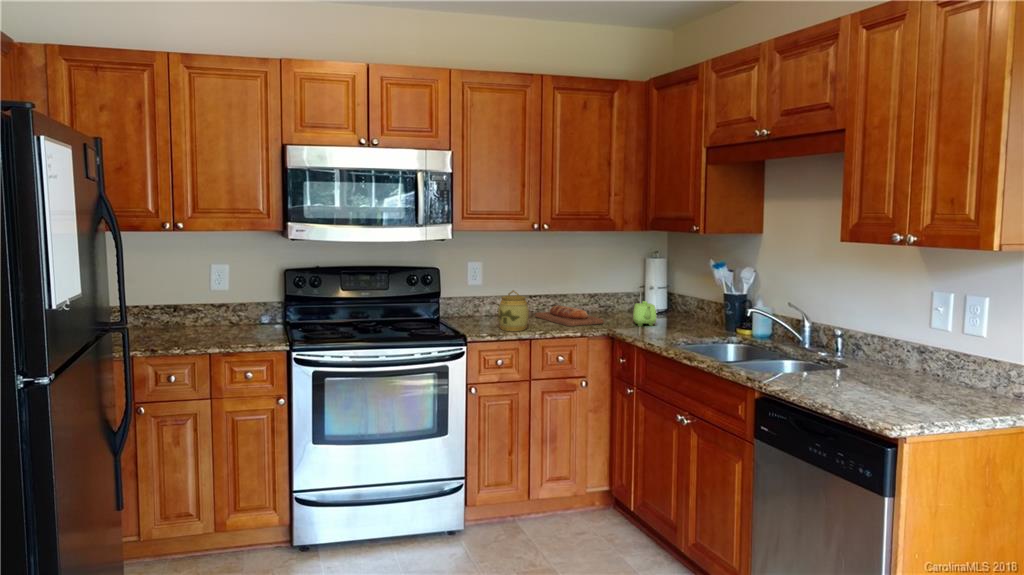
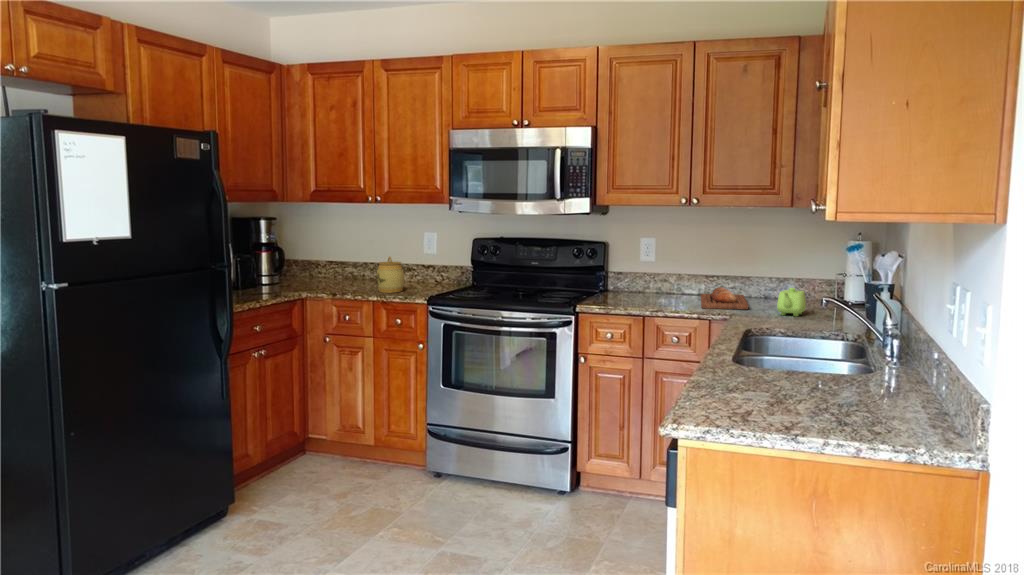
jar: present [498,290,529,331] -> present [376,257,404,293]

